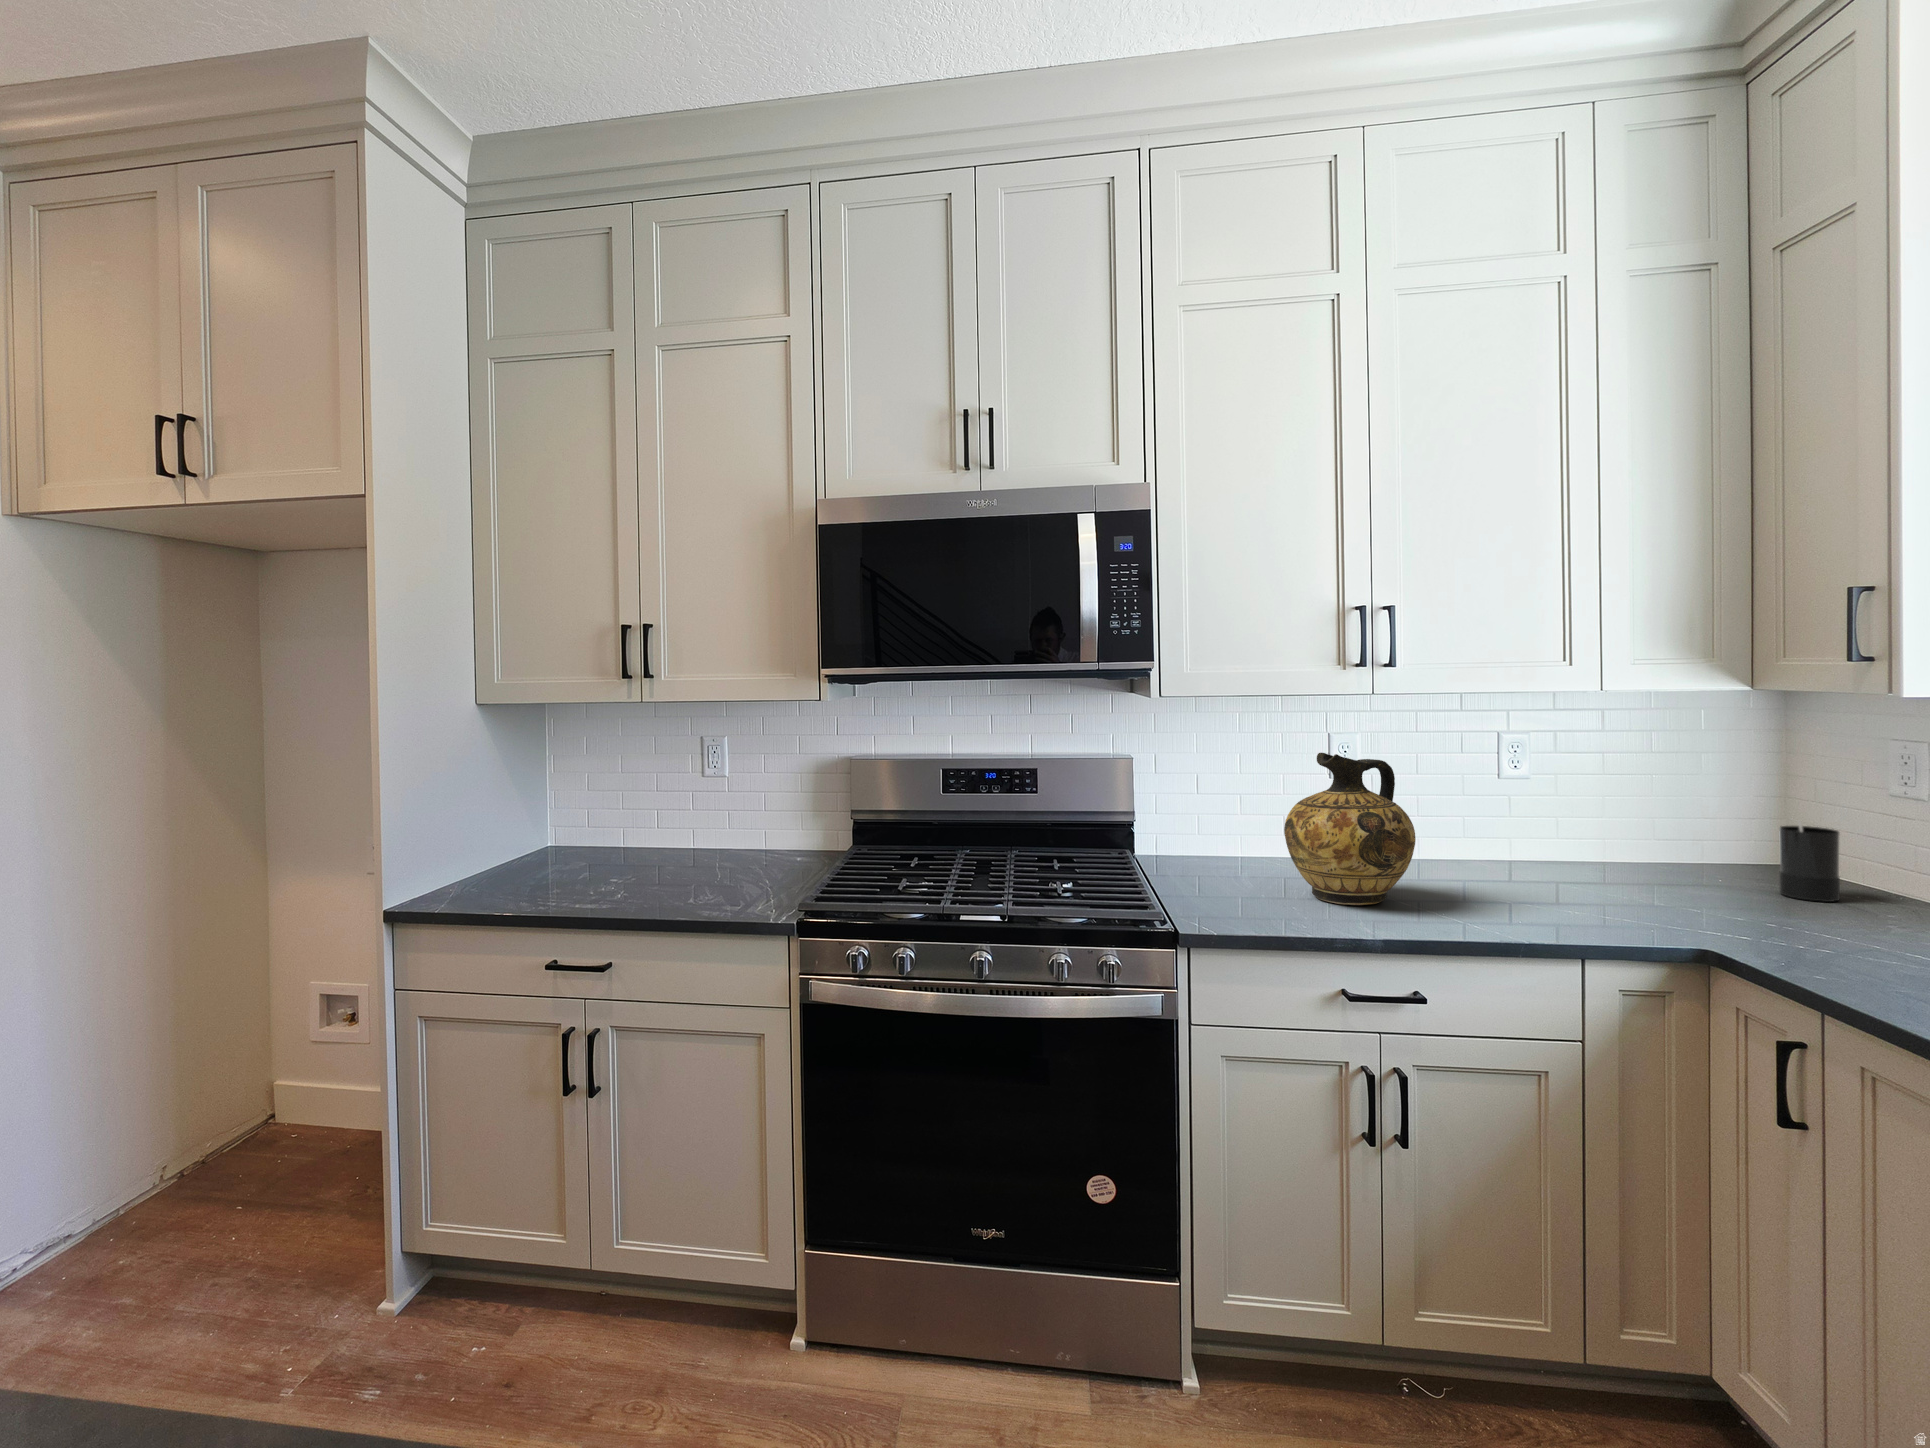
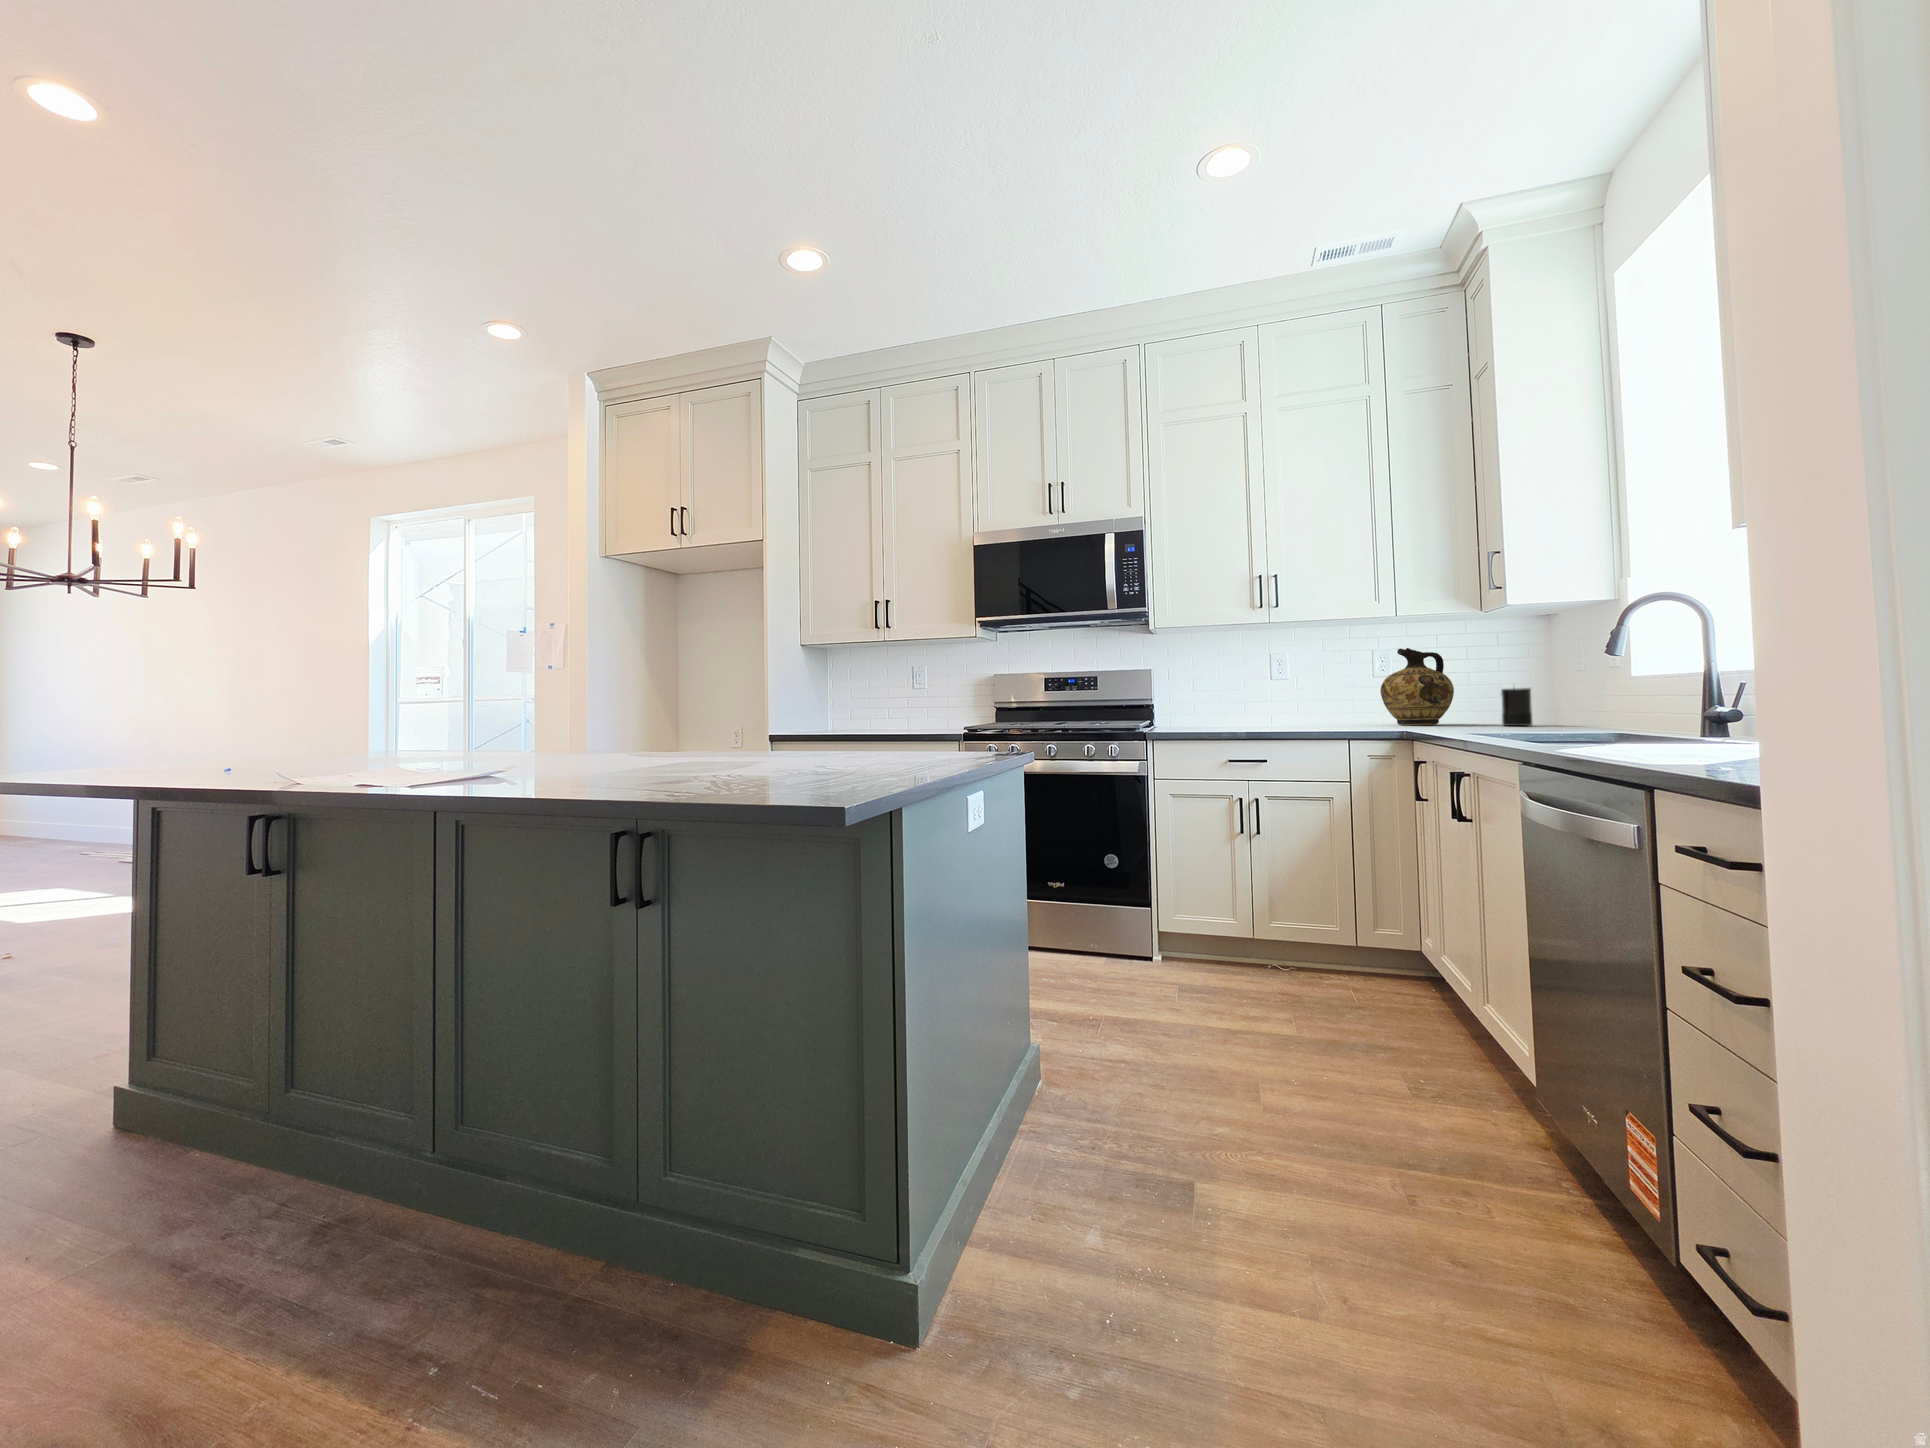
ceramic jug: present [1284,753,1416,905] -> present [1381,648,1454,725]

